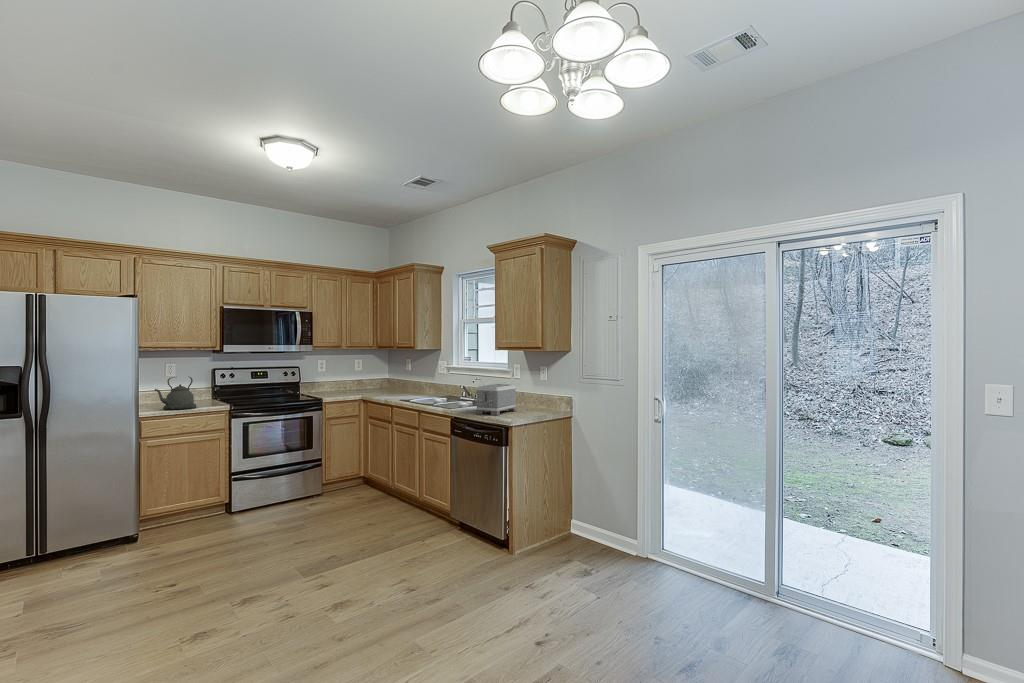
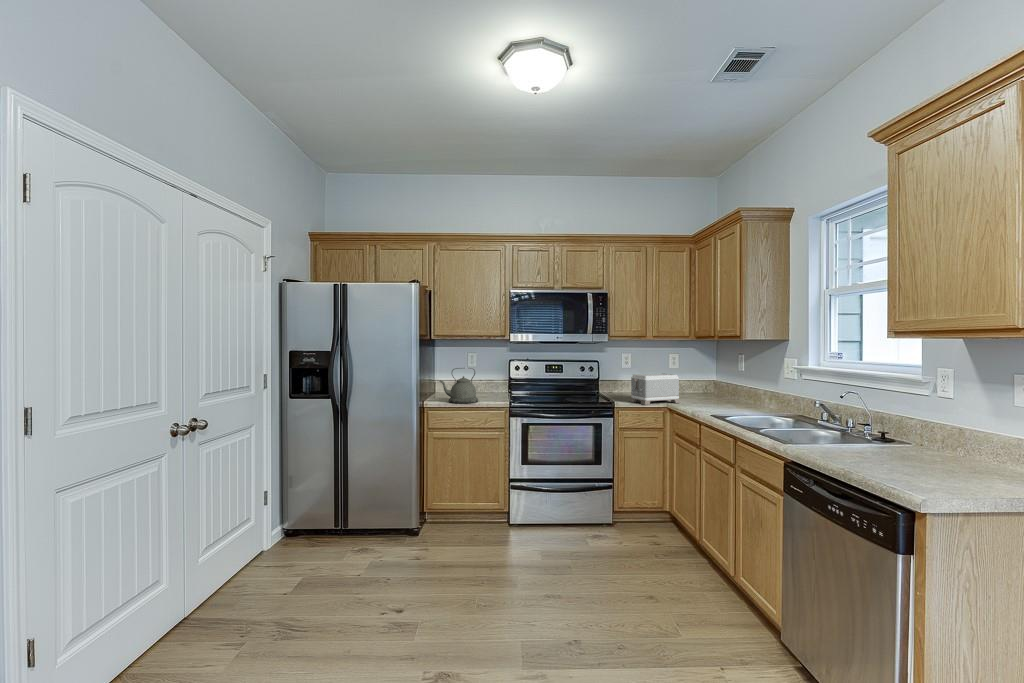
toaster: present [475,384,517,415] -> present [630,373,680,405]

